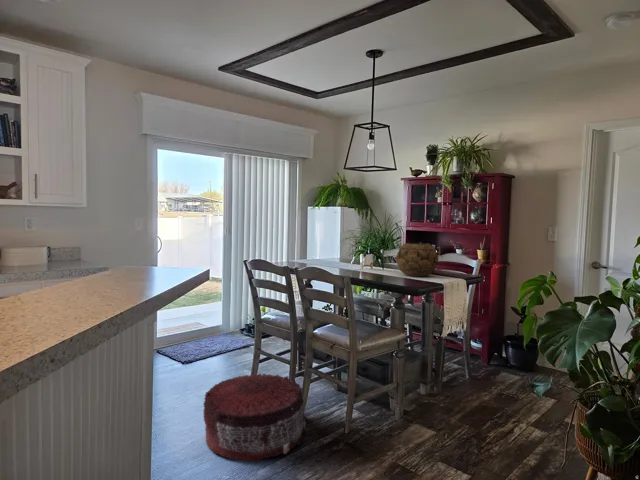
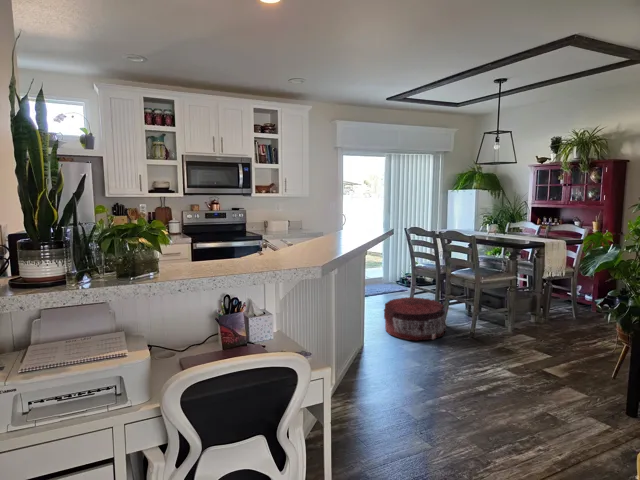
decorative bowl: present [396,243,438,277] -> none [515,216,548,239]

